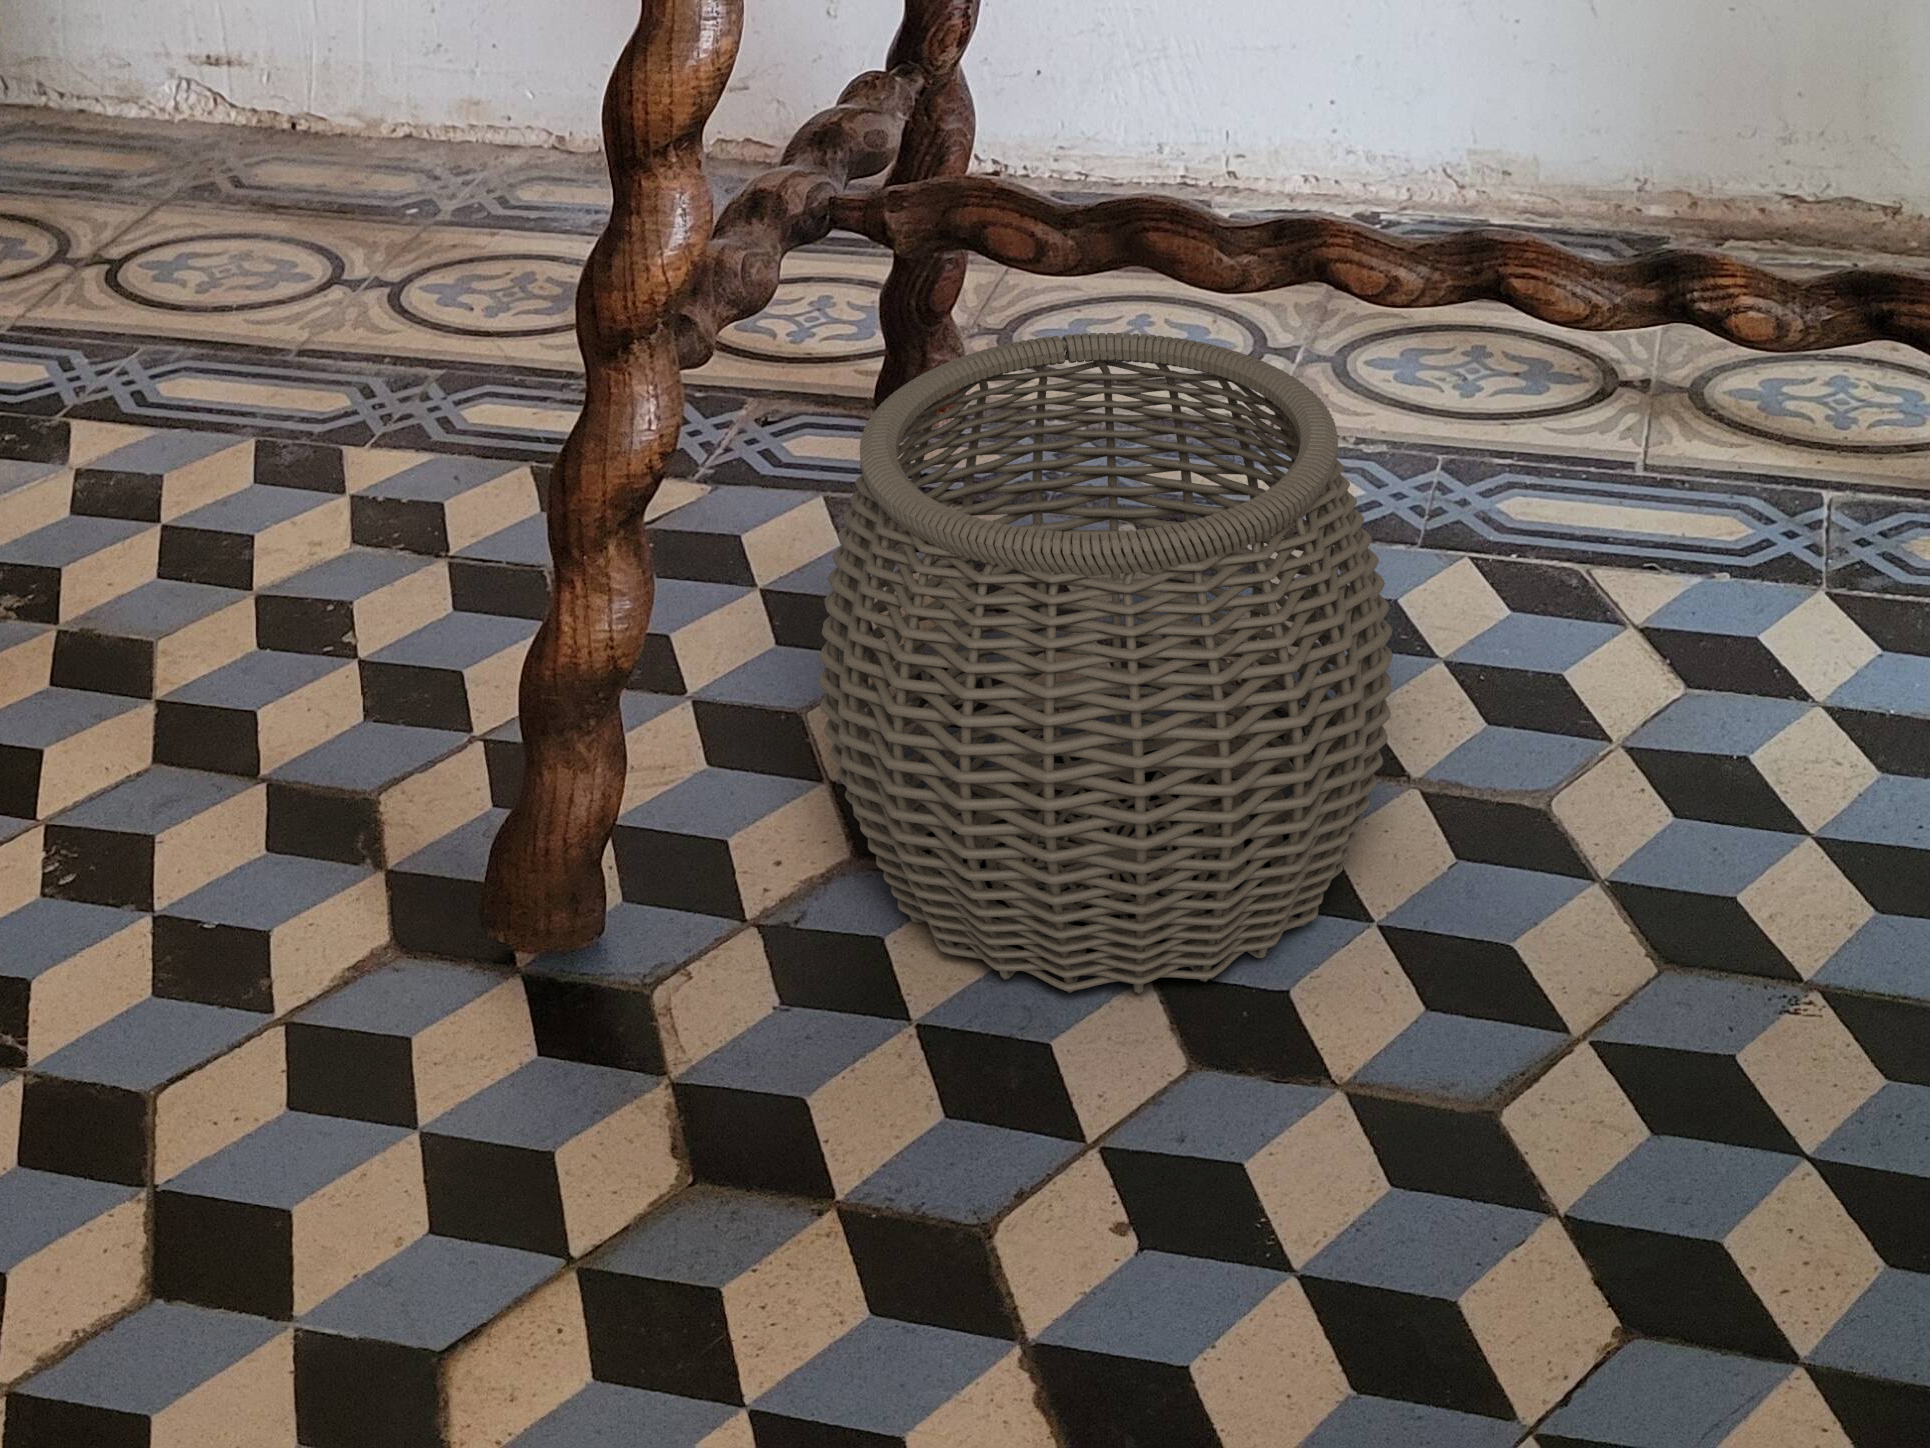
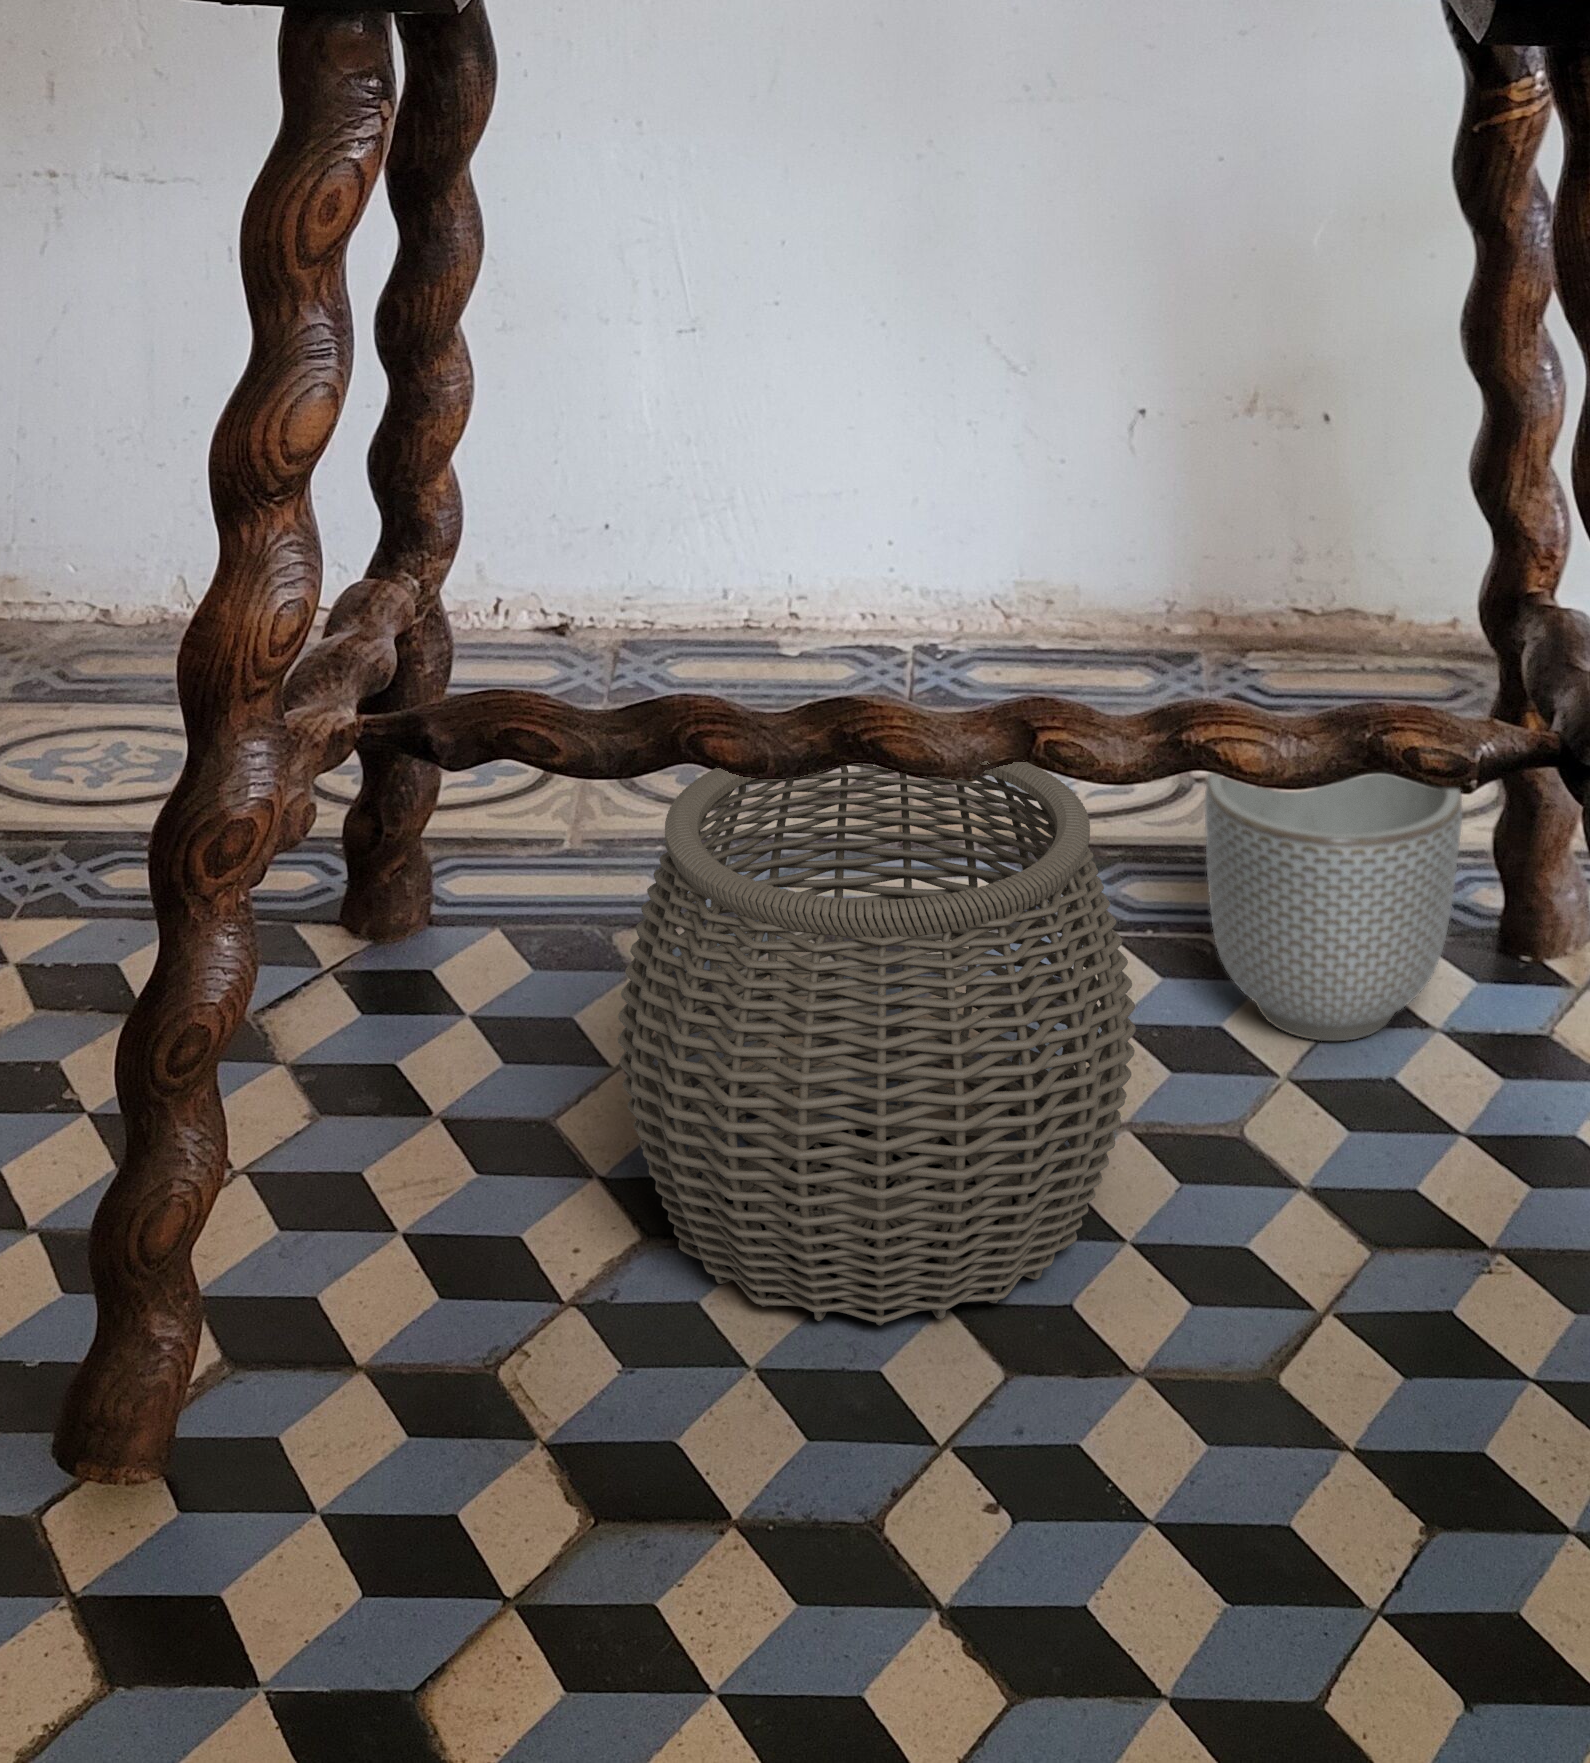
planter: none [1556,357,1858,708] -> present [1205,774,1462,1041]

